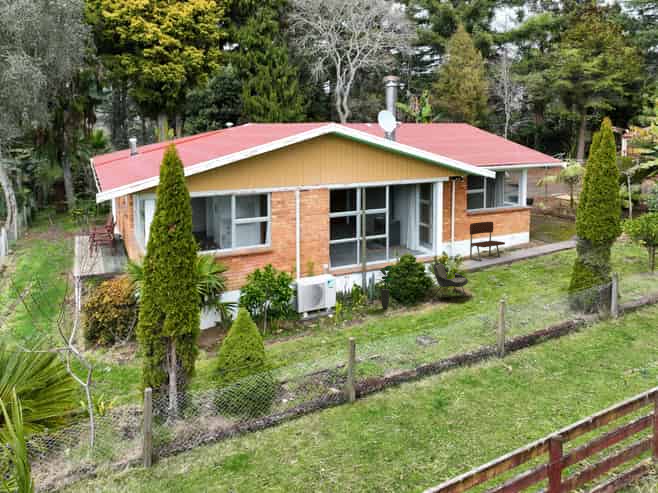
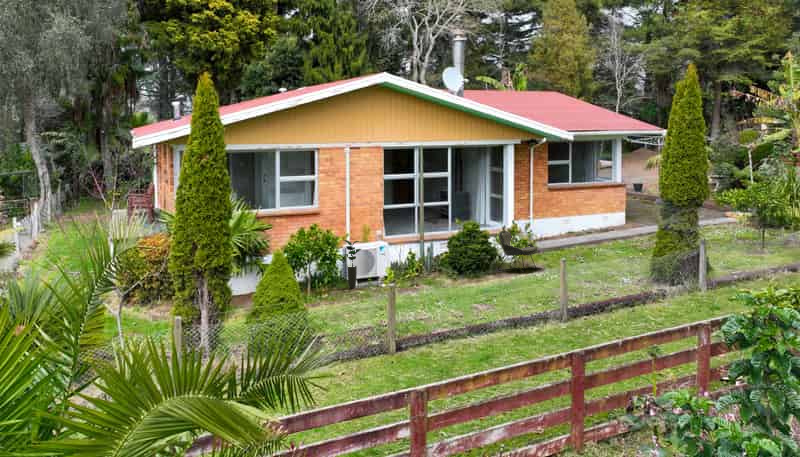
bench: present [470,222,505,261] -> none [550,196,590,239]
potted plant: present [378,265,394,309] -> present [344,240,361,288]

